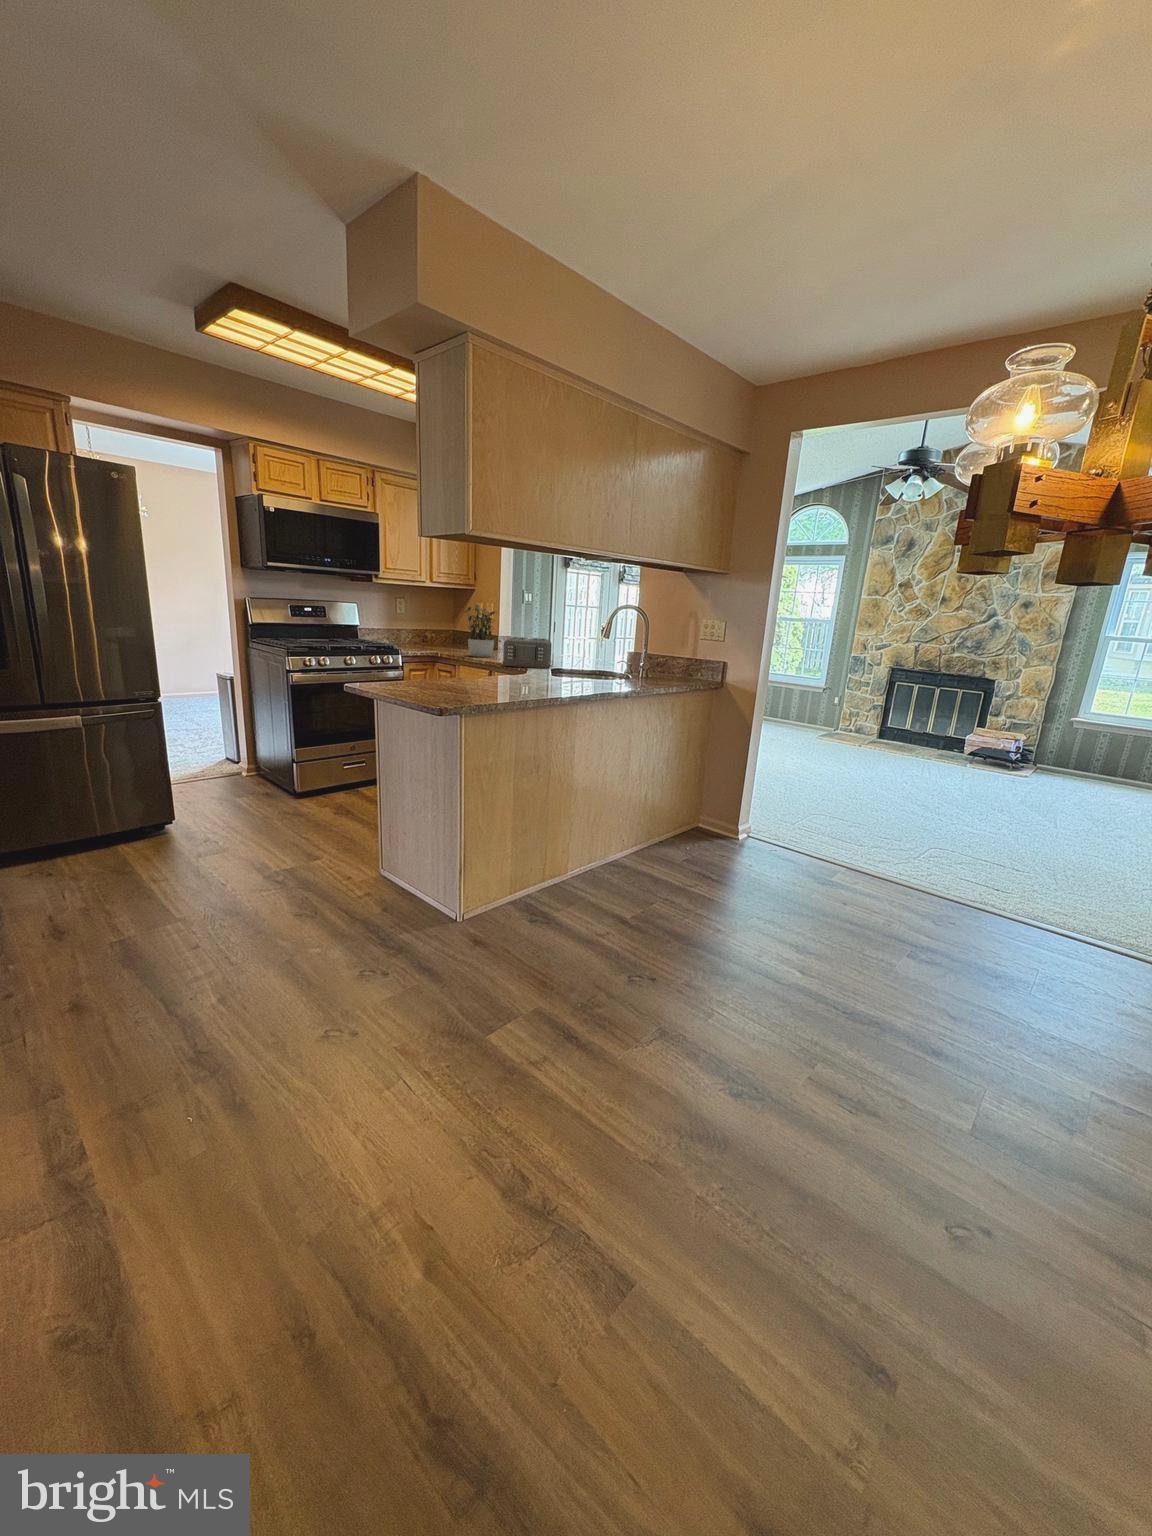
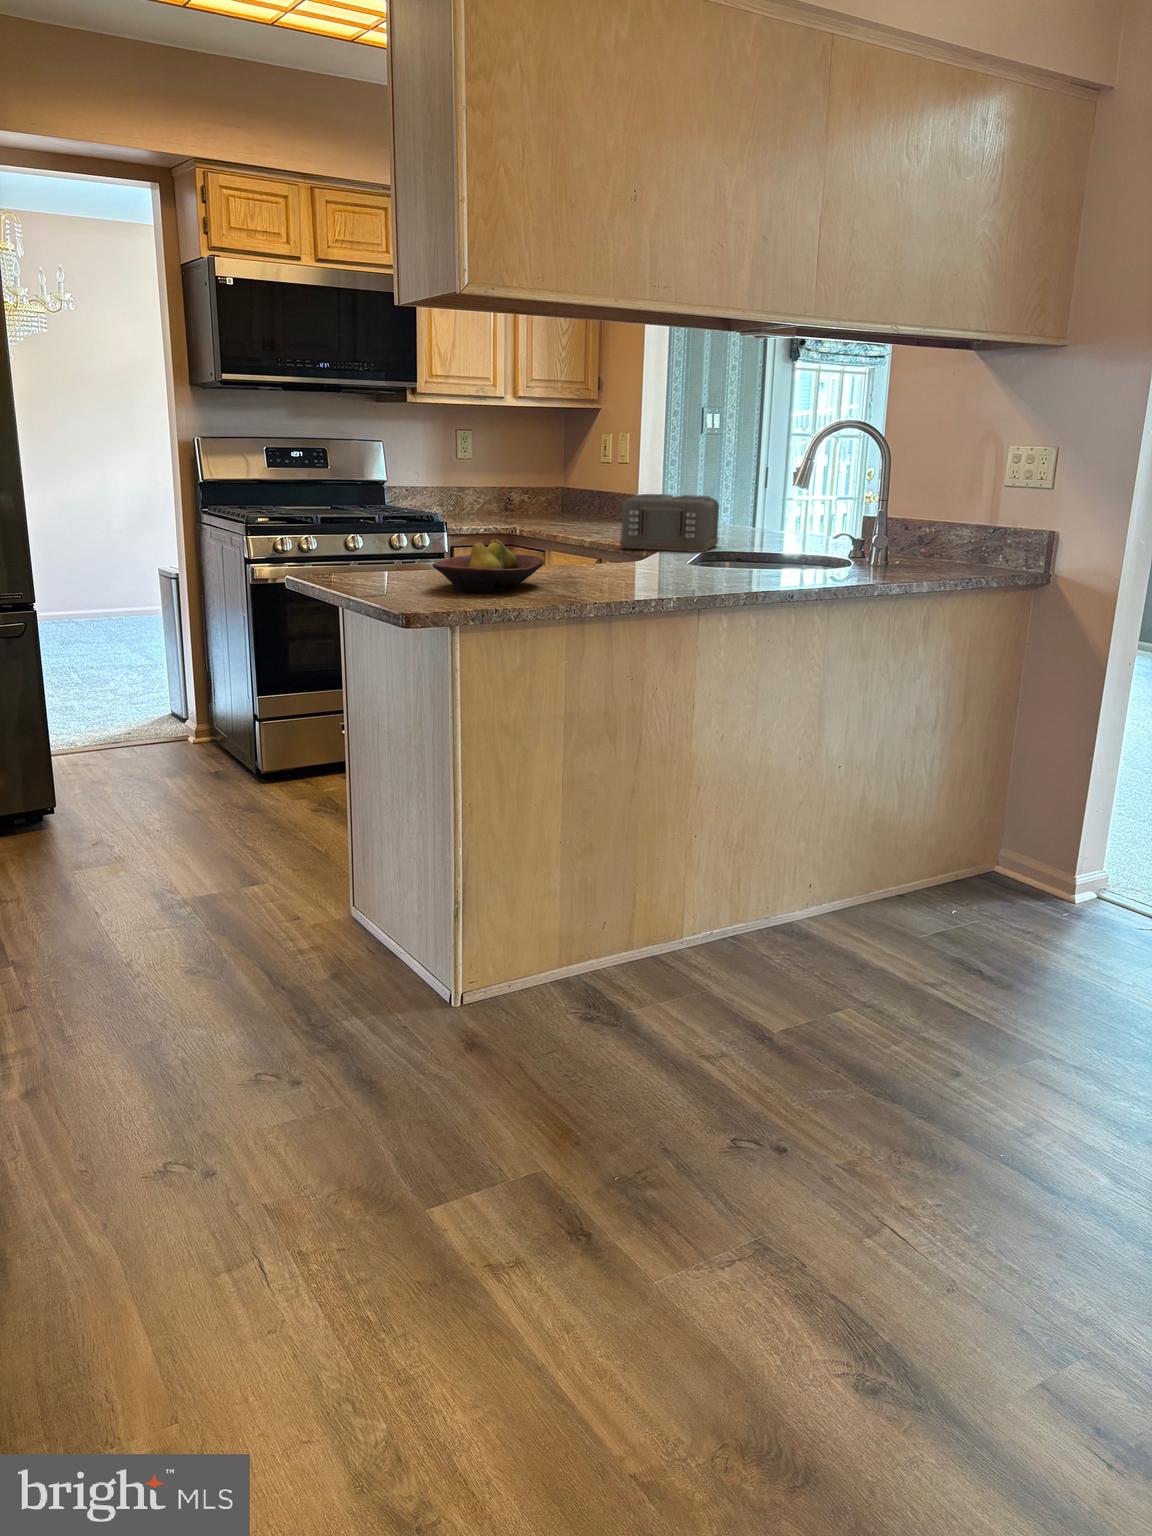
potted plant: present [463,604,496,657] -> none [564,435,632,534]
fruit bowl: none [430,663,488,692] -> present [433,539,544,593]

